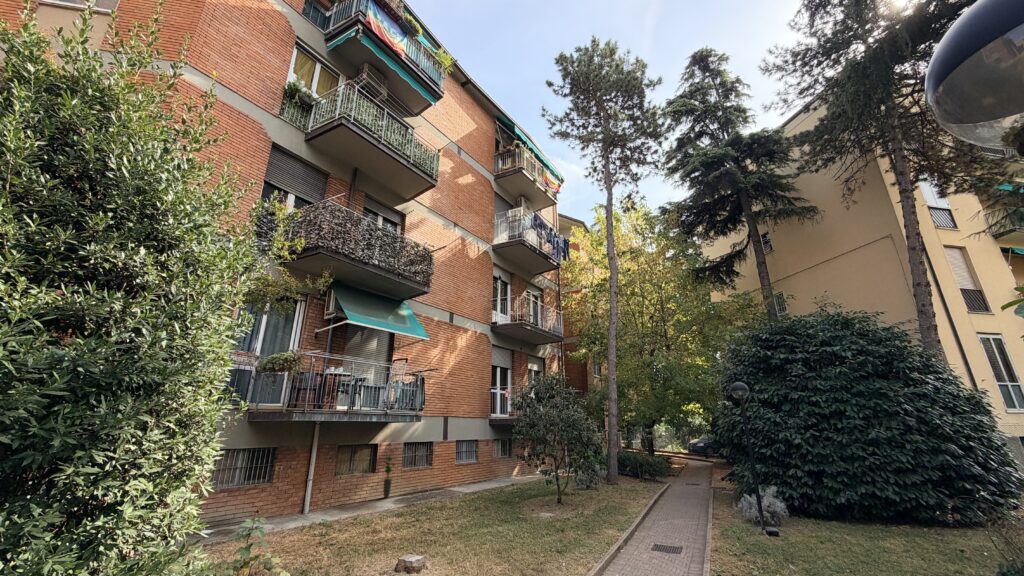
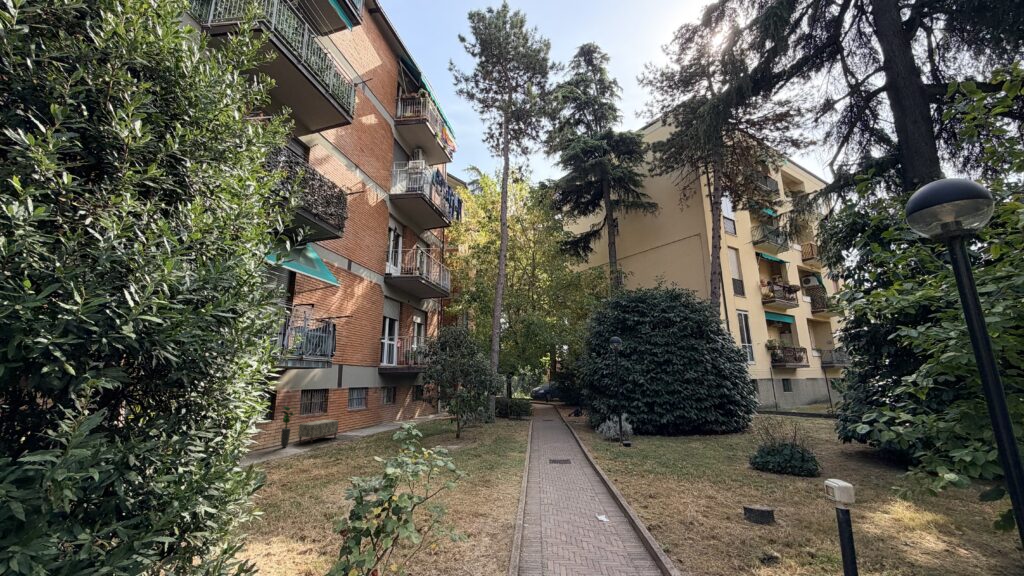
bench: none [403,471,441,495] -> present [298,420,338,443]

